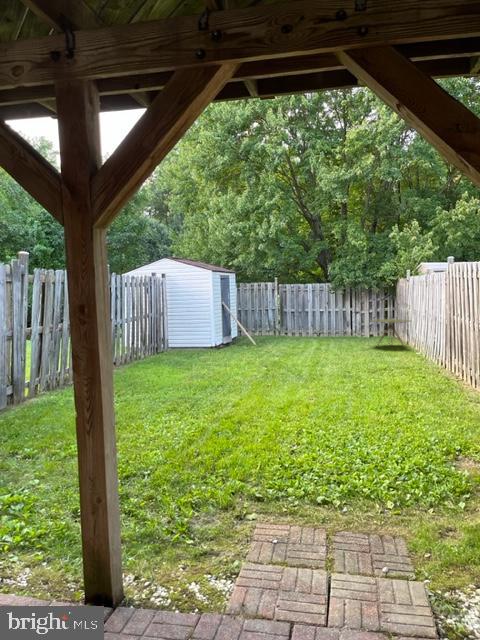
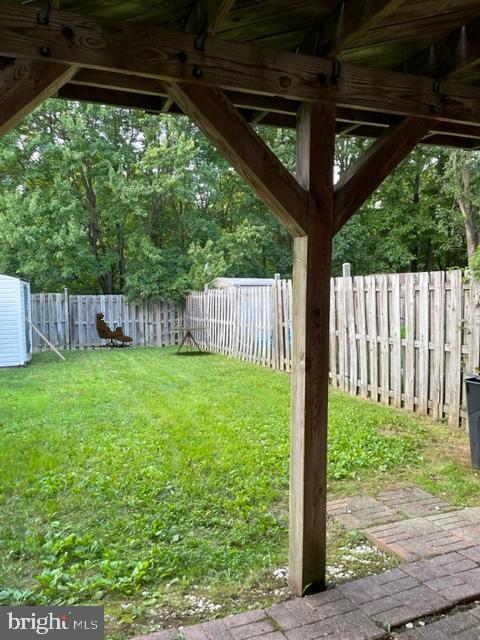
lounge chair: none [302,301,338,336] -> present [96,313,133,347]

